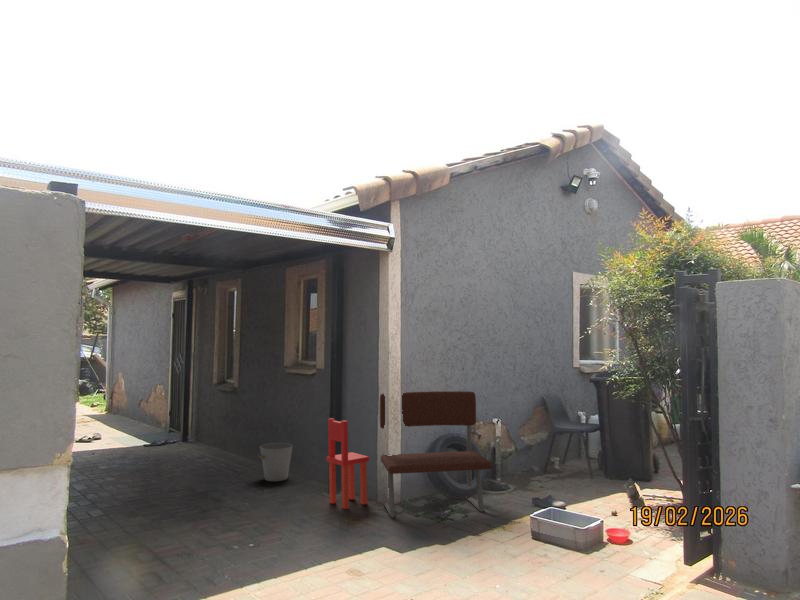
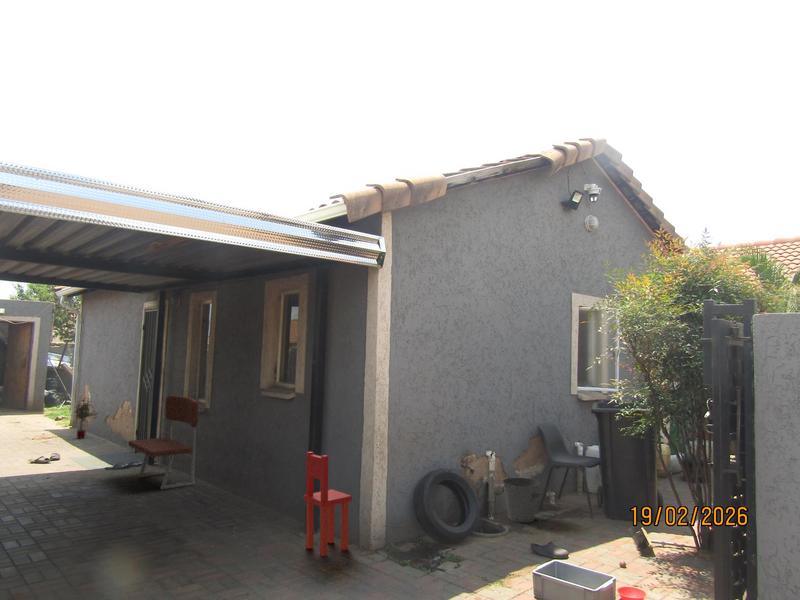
potted tree: none [110,384,133,422] -> present [76,398,97,438]
bench: present [380,391,492,518] -> present [128,395,199,490]
bucket: present [259,443,293,481] -> present [503,478,541,523]

